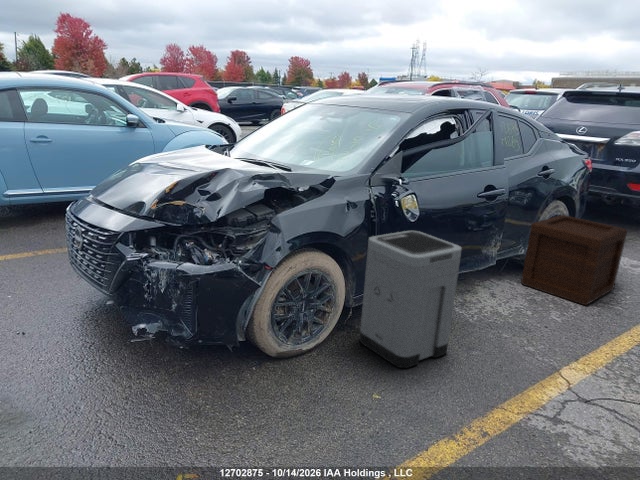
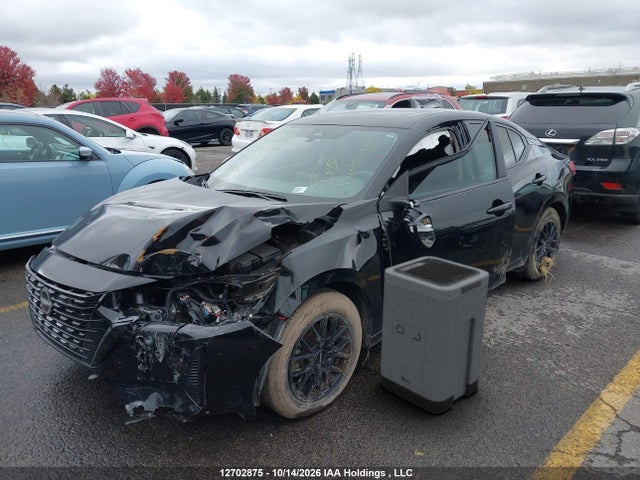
wooden crate: present [521,215,627,305] -> none [523,221,626,315]

